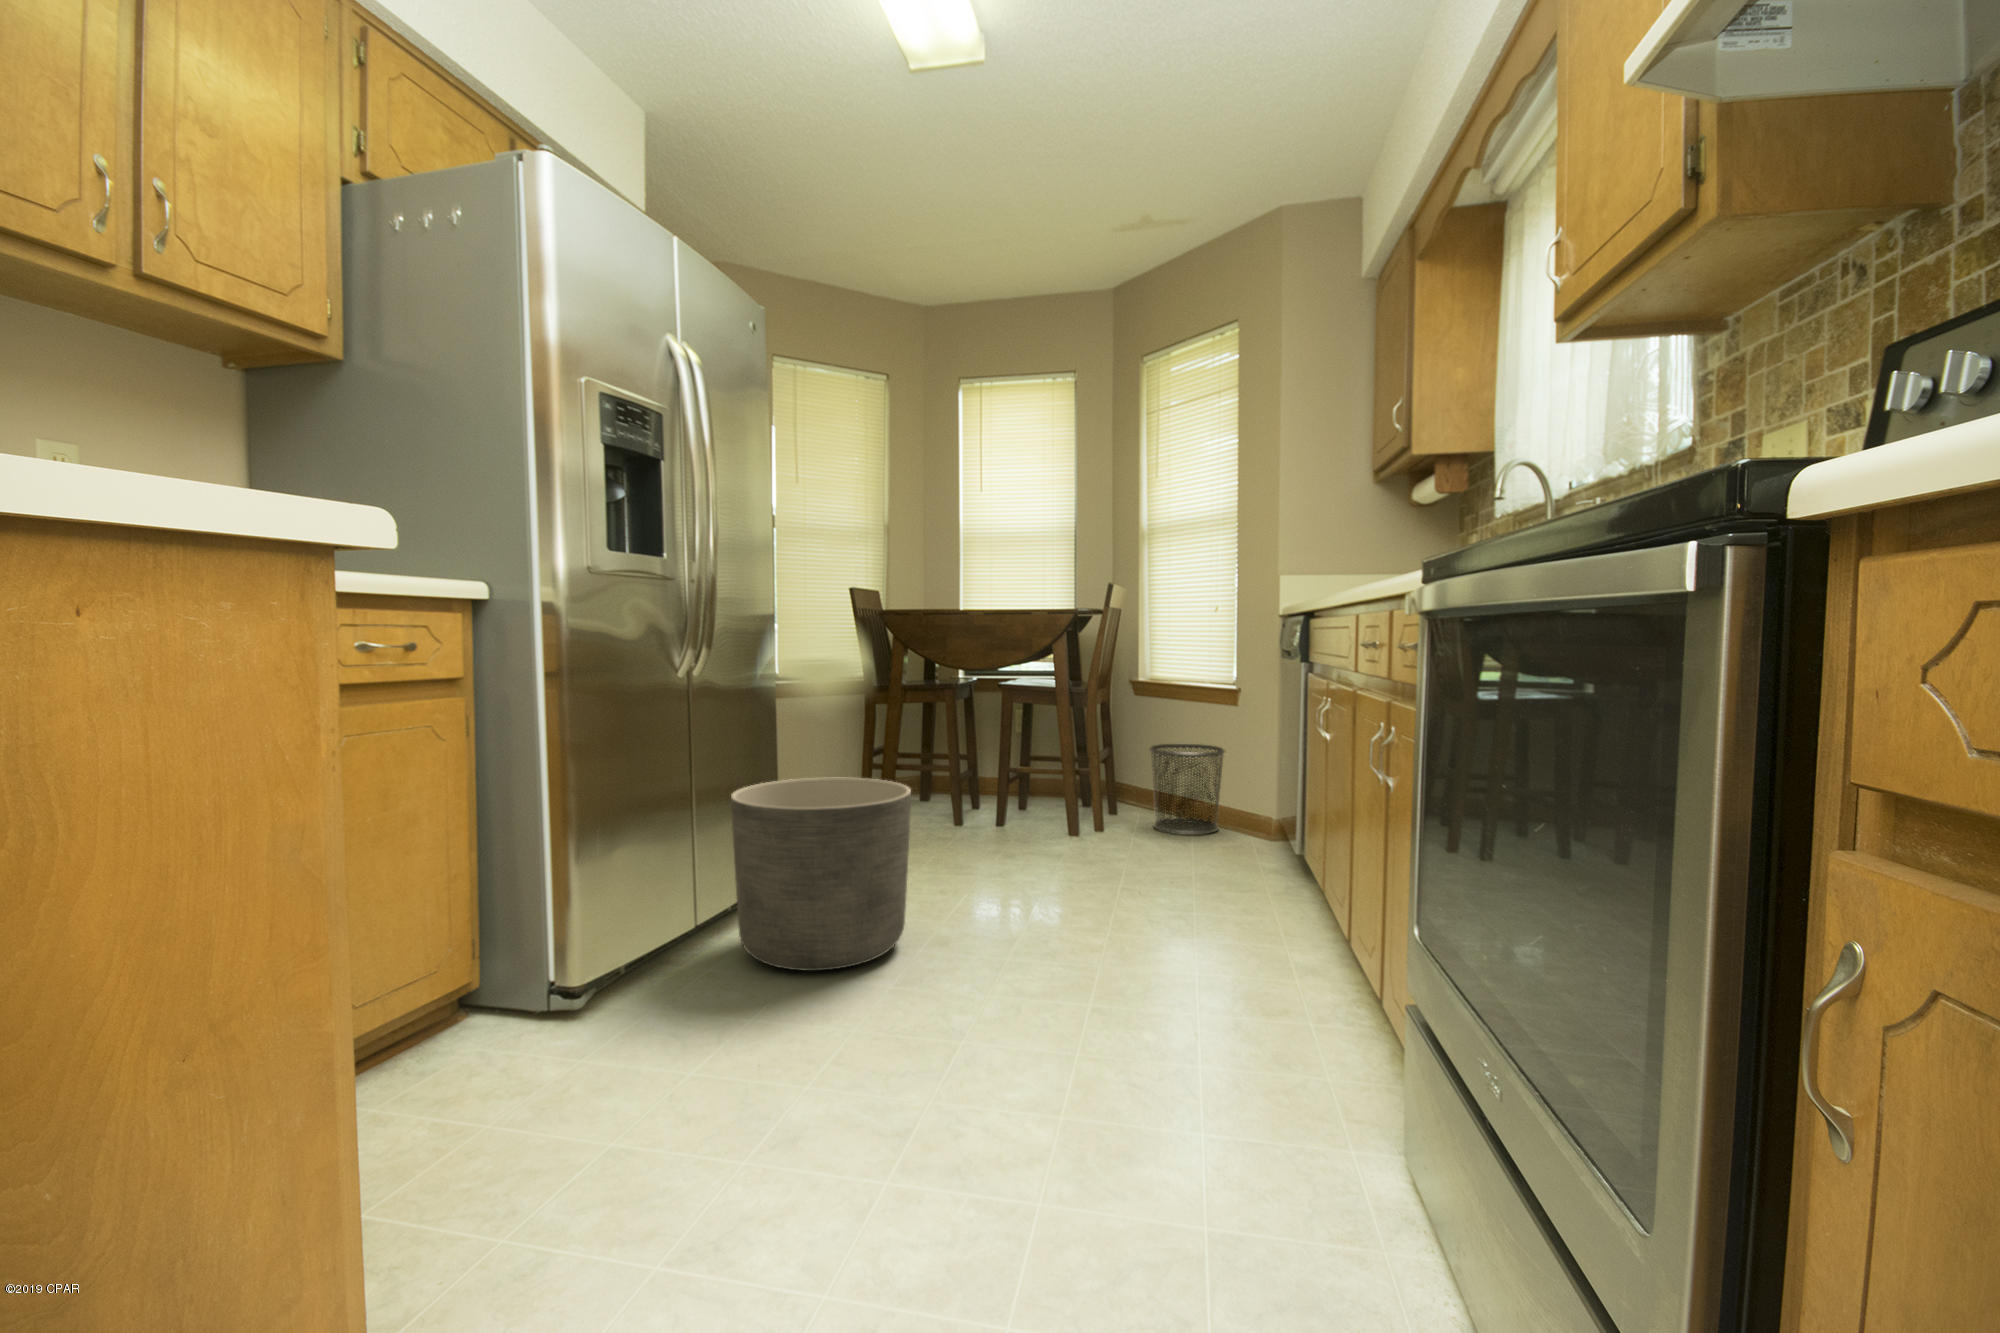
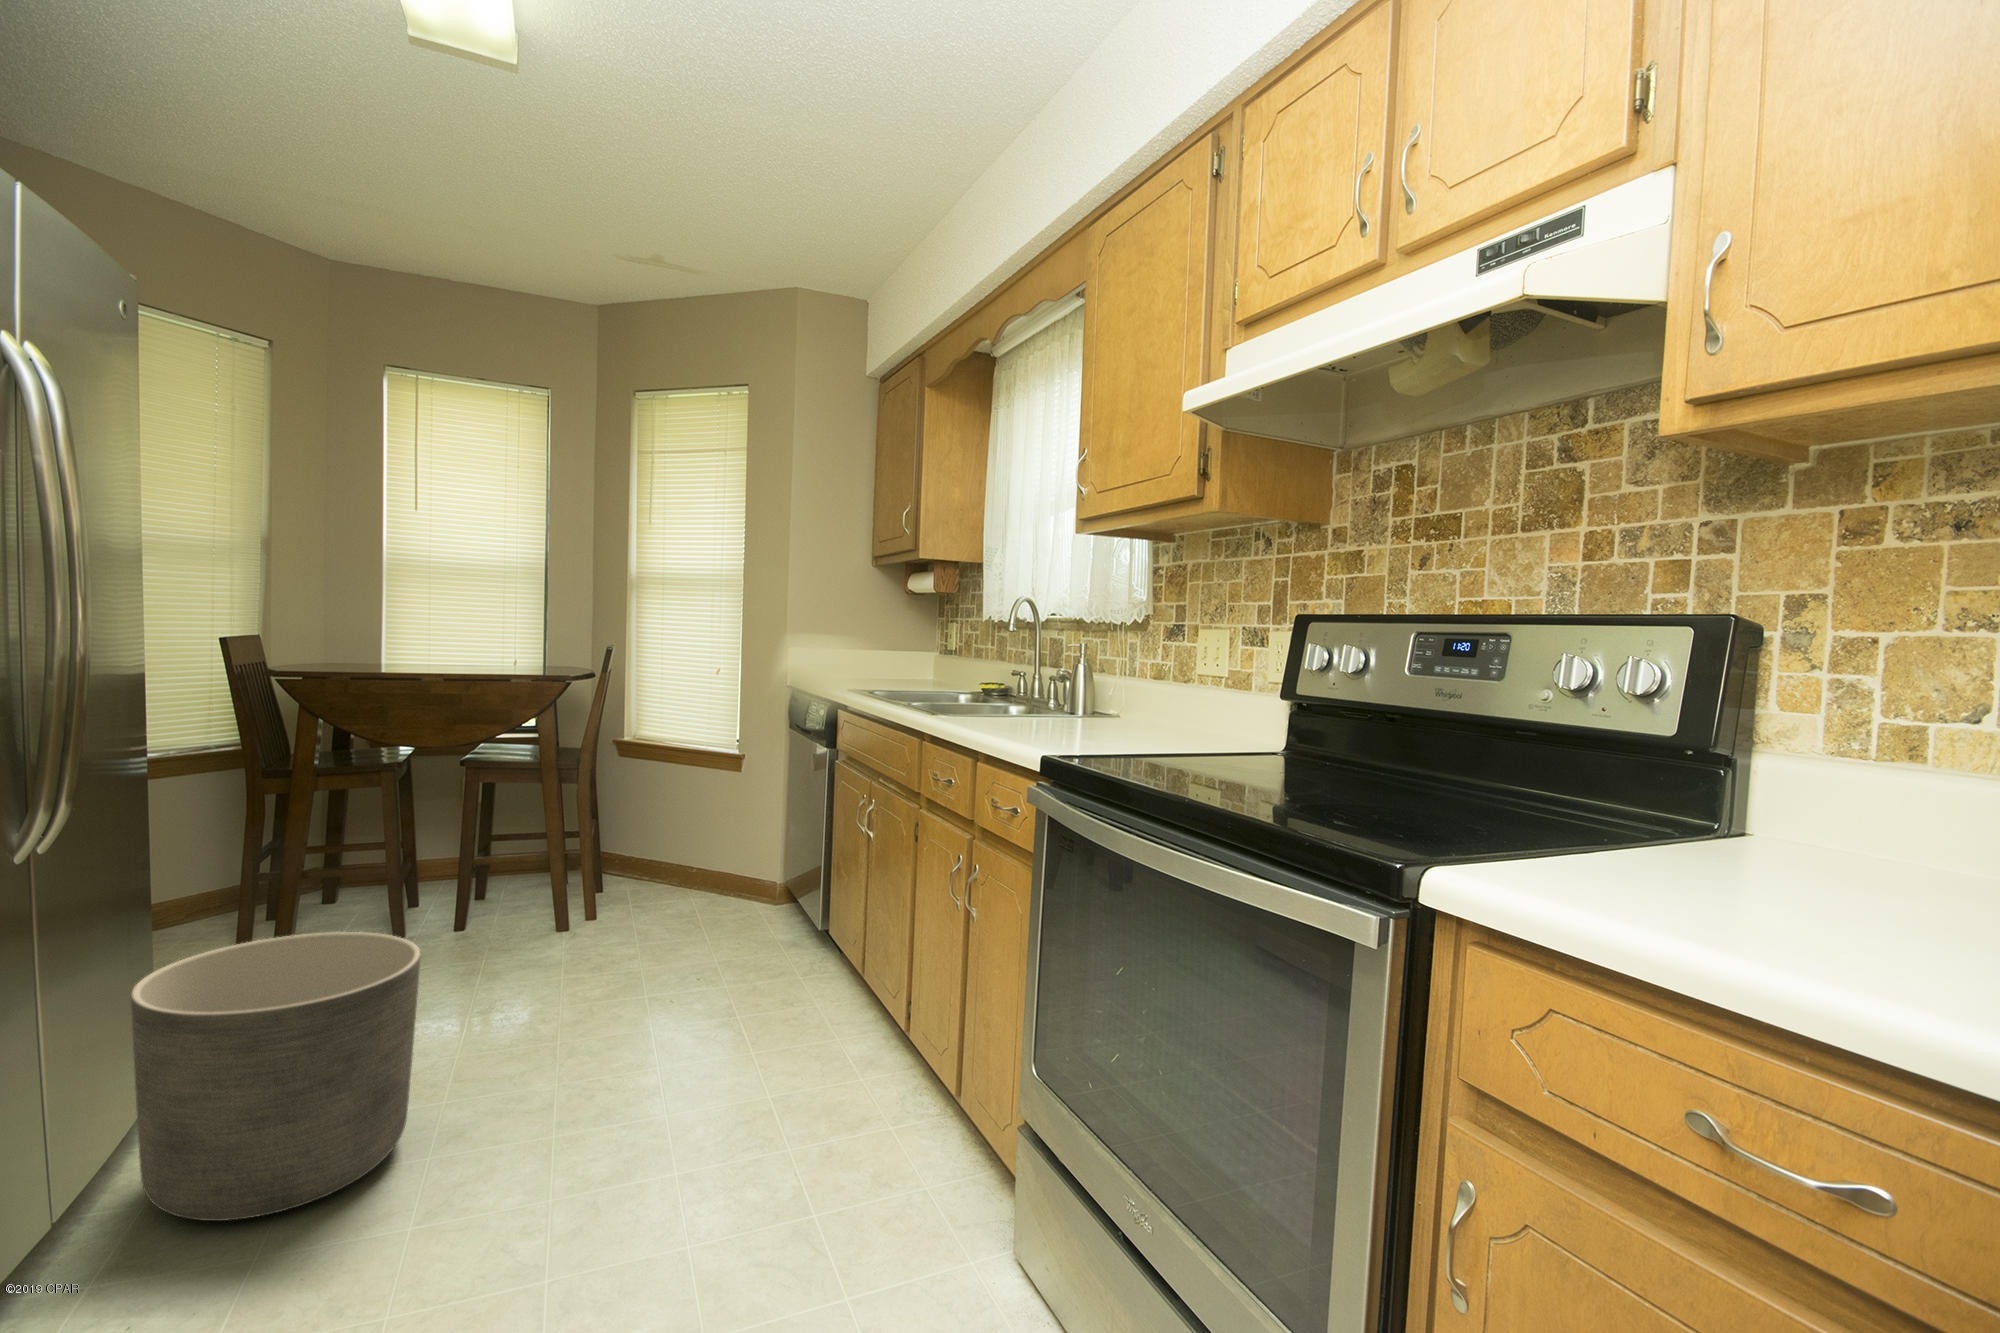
waste bin: present [1149,744,1225,835] -> none [642,813,725,912]

